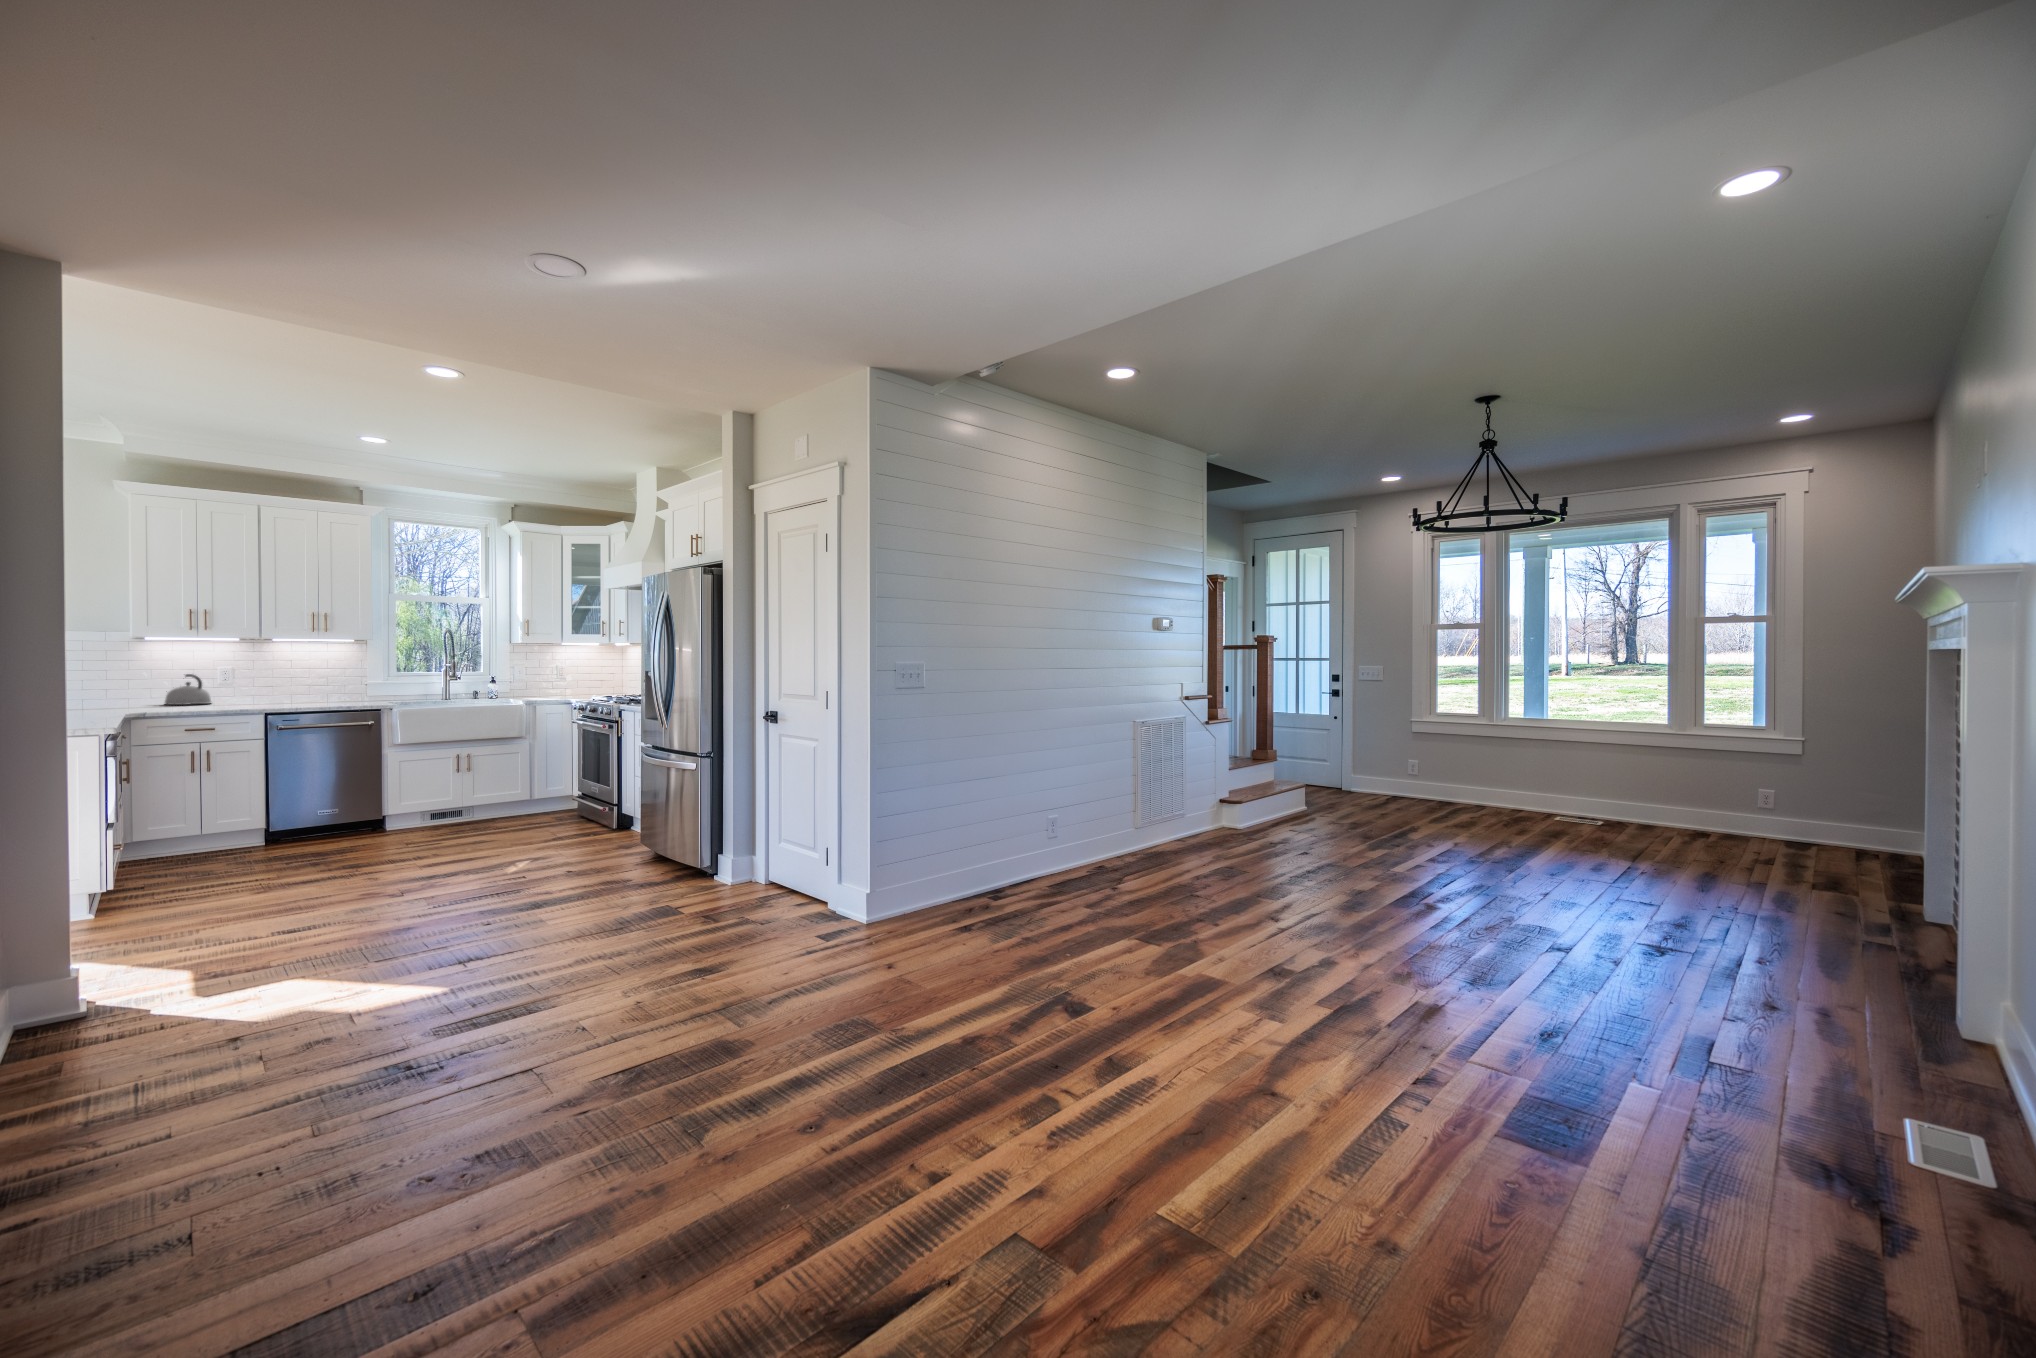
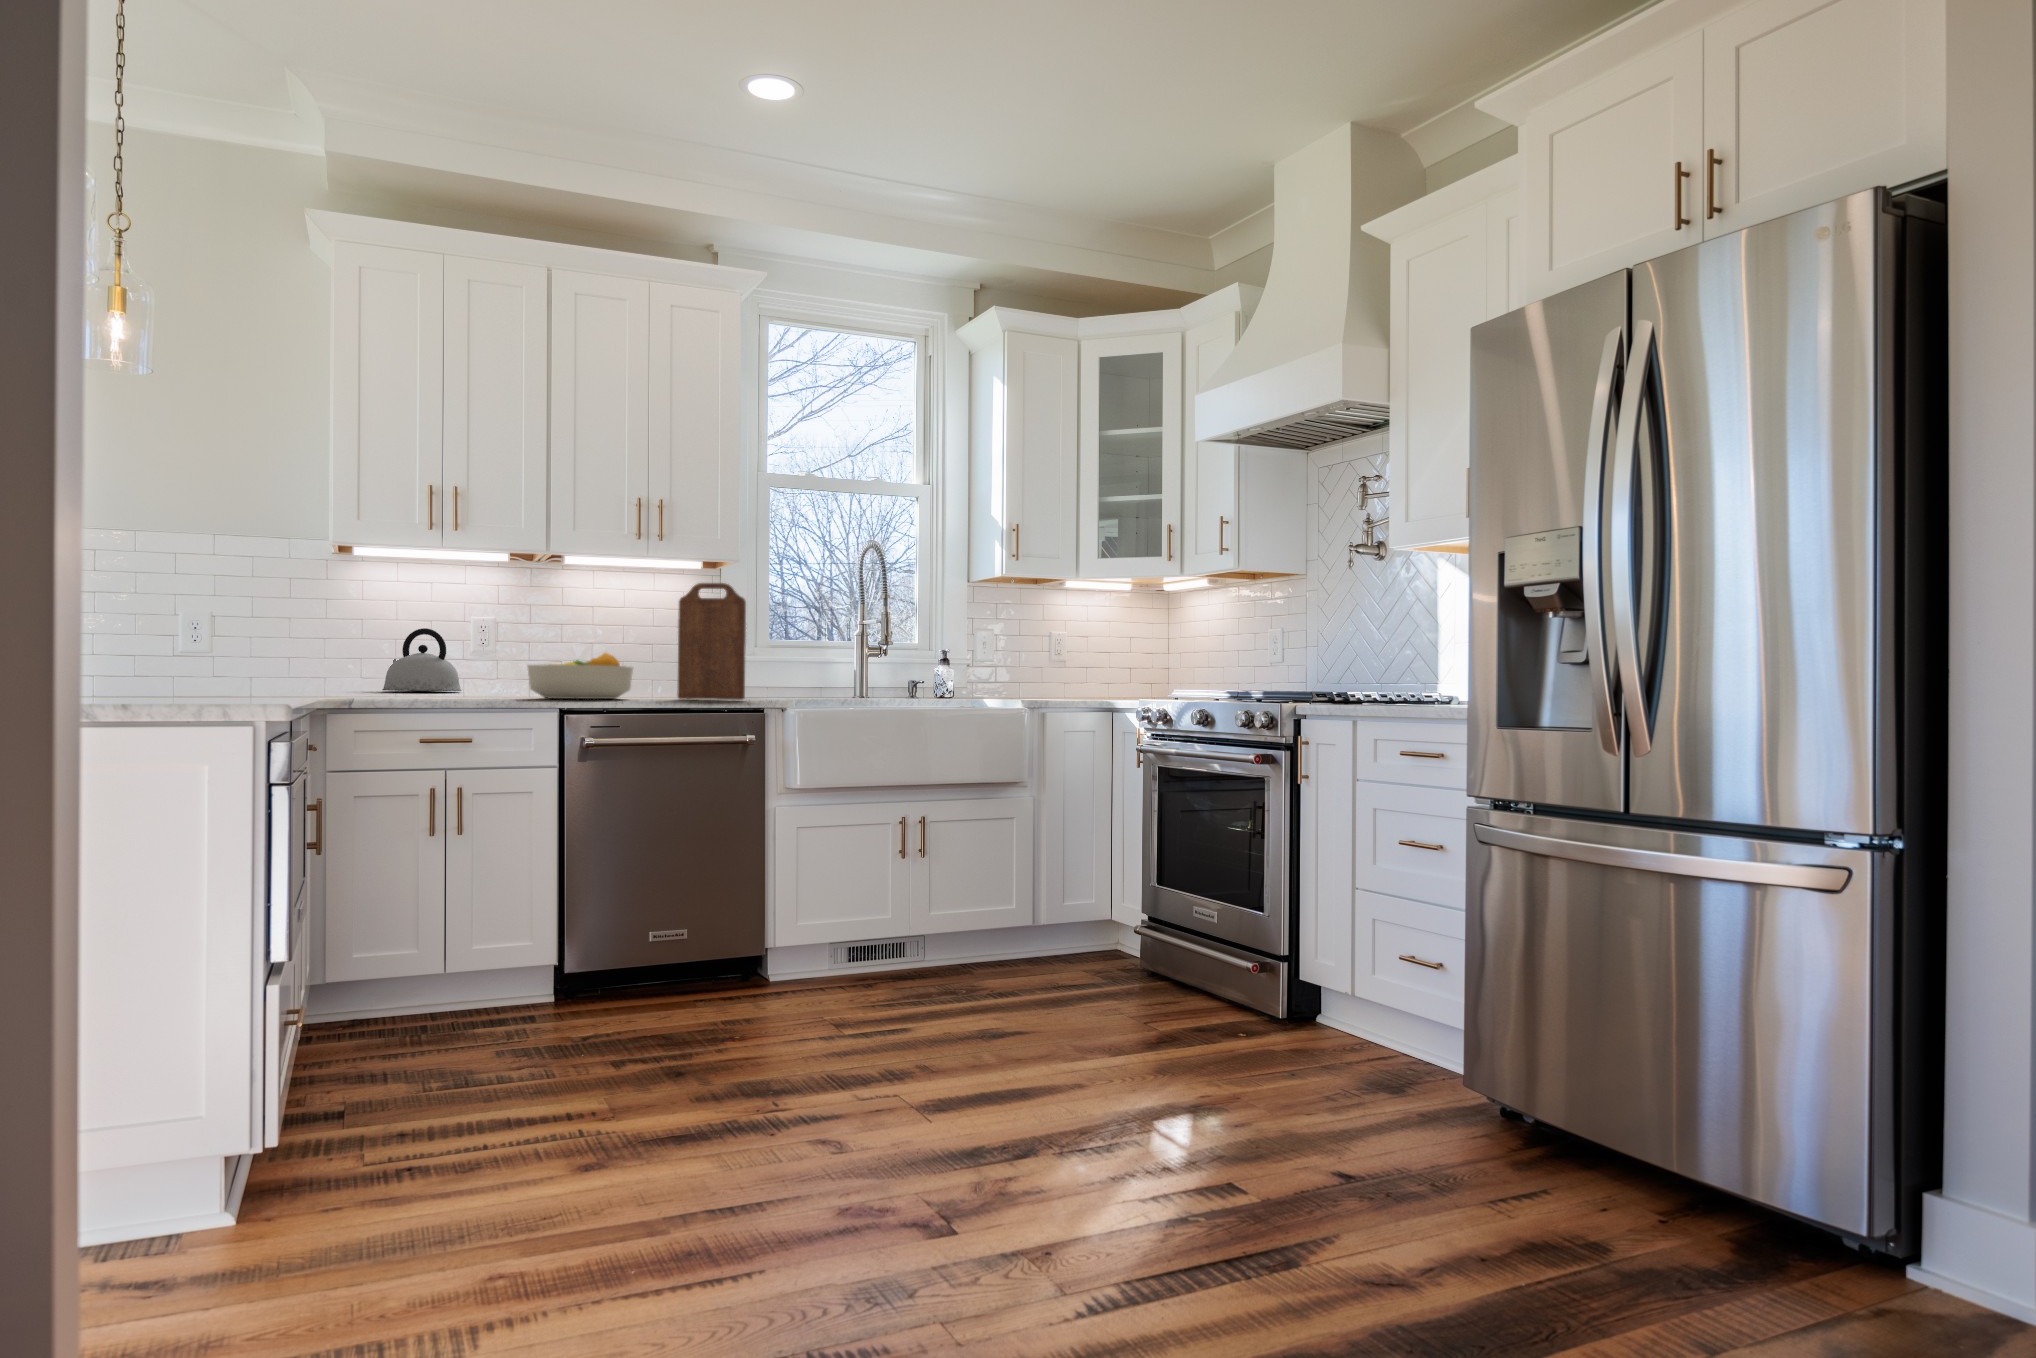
cutting board: none [332,655,368,707] -> present [677,583,746,700]
fruit bowl: none [245,687,307,710] -> present [527,653,633,699]

